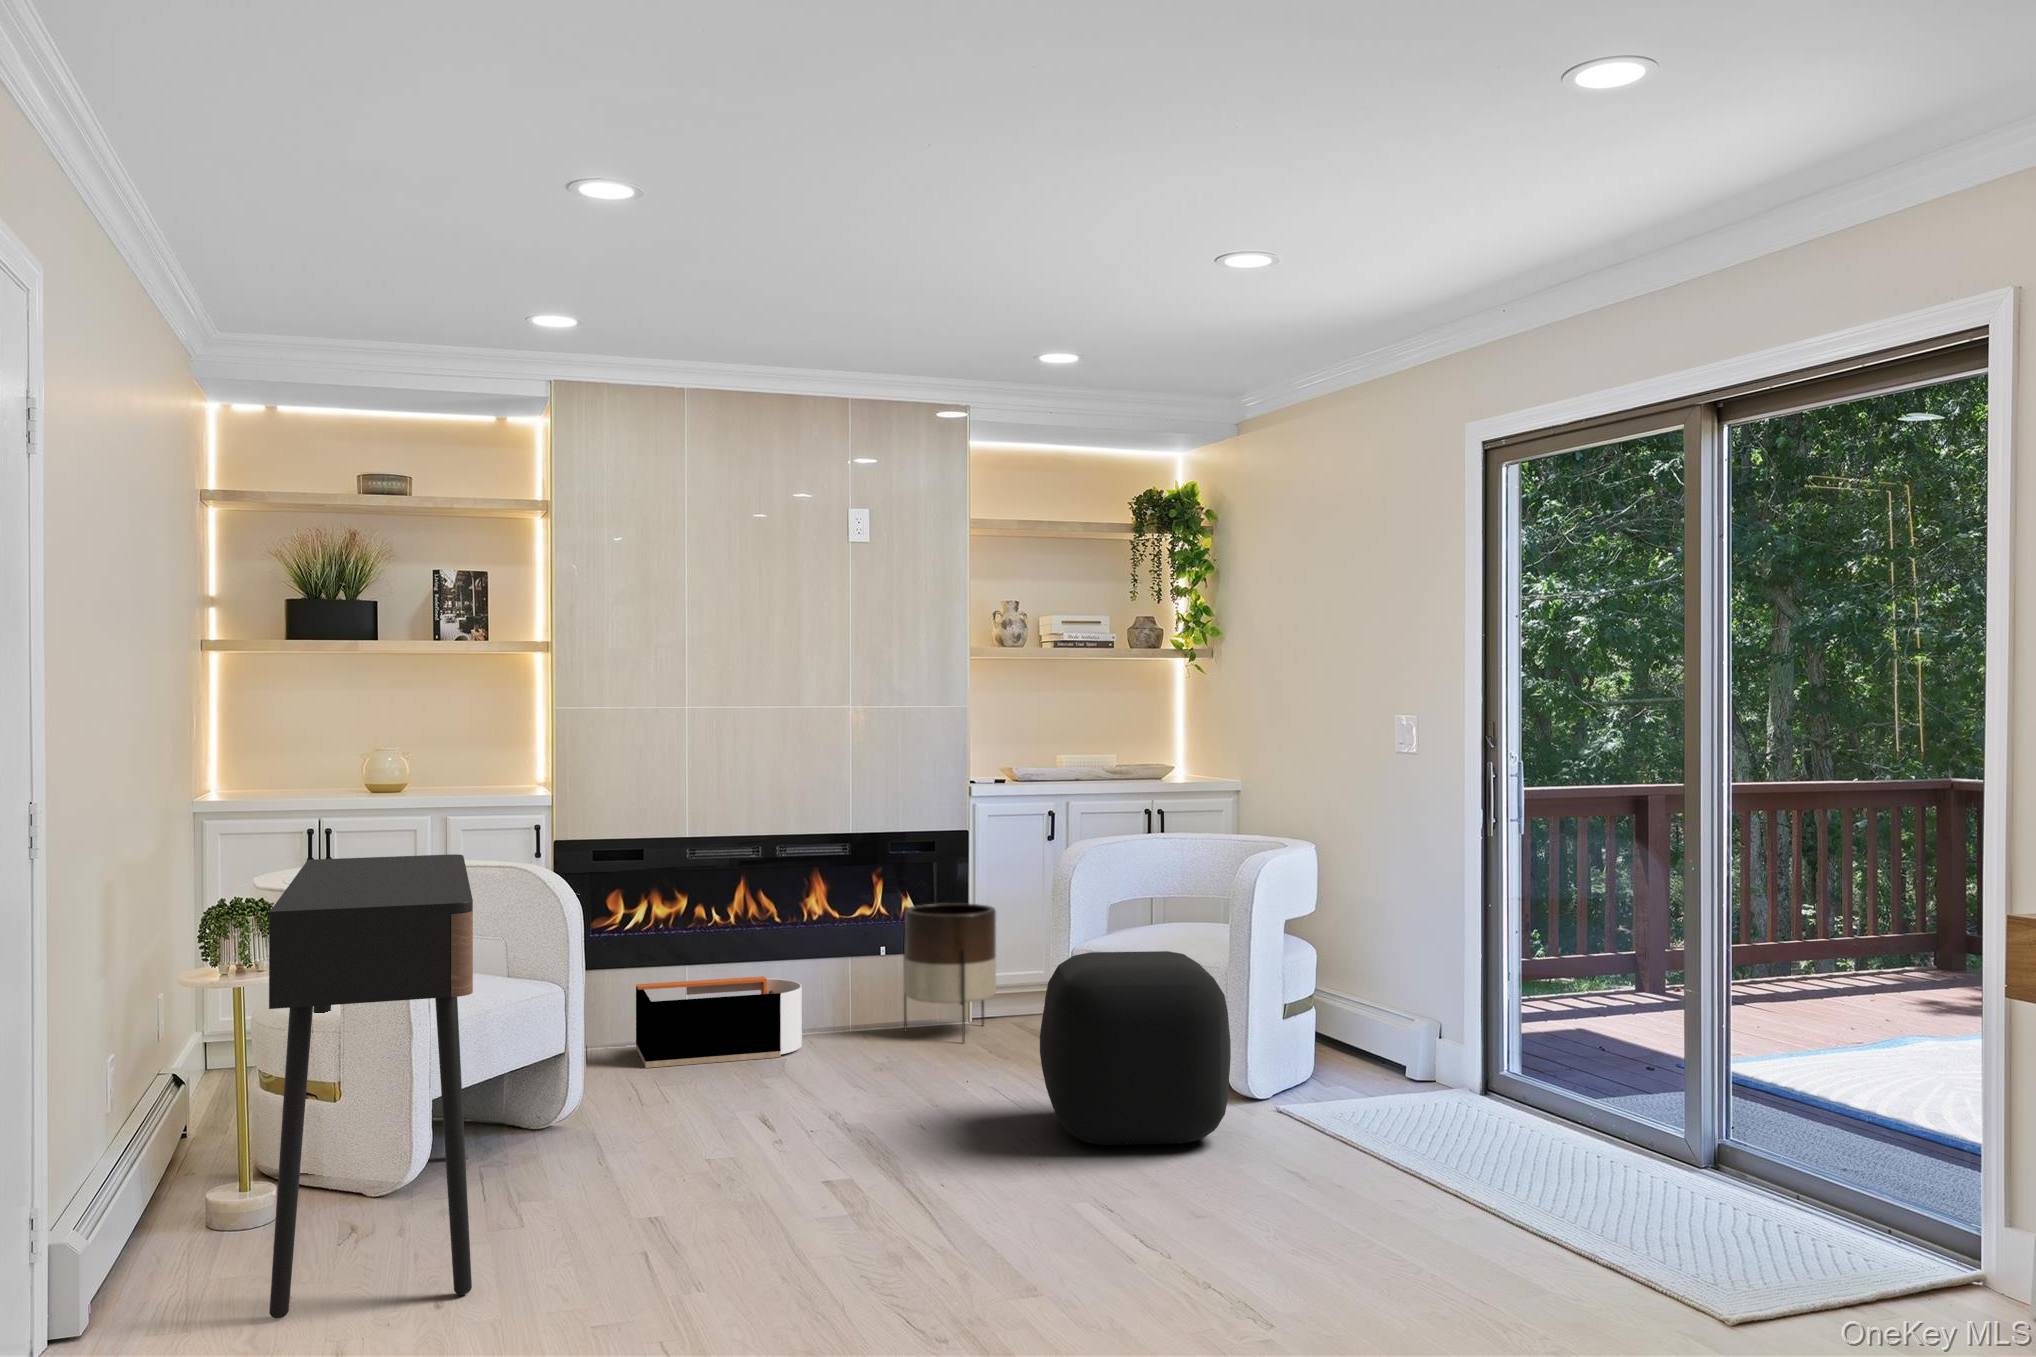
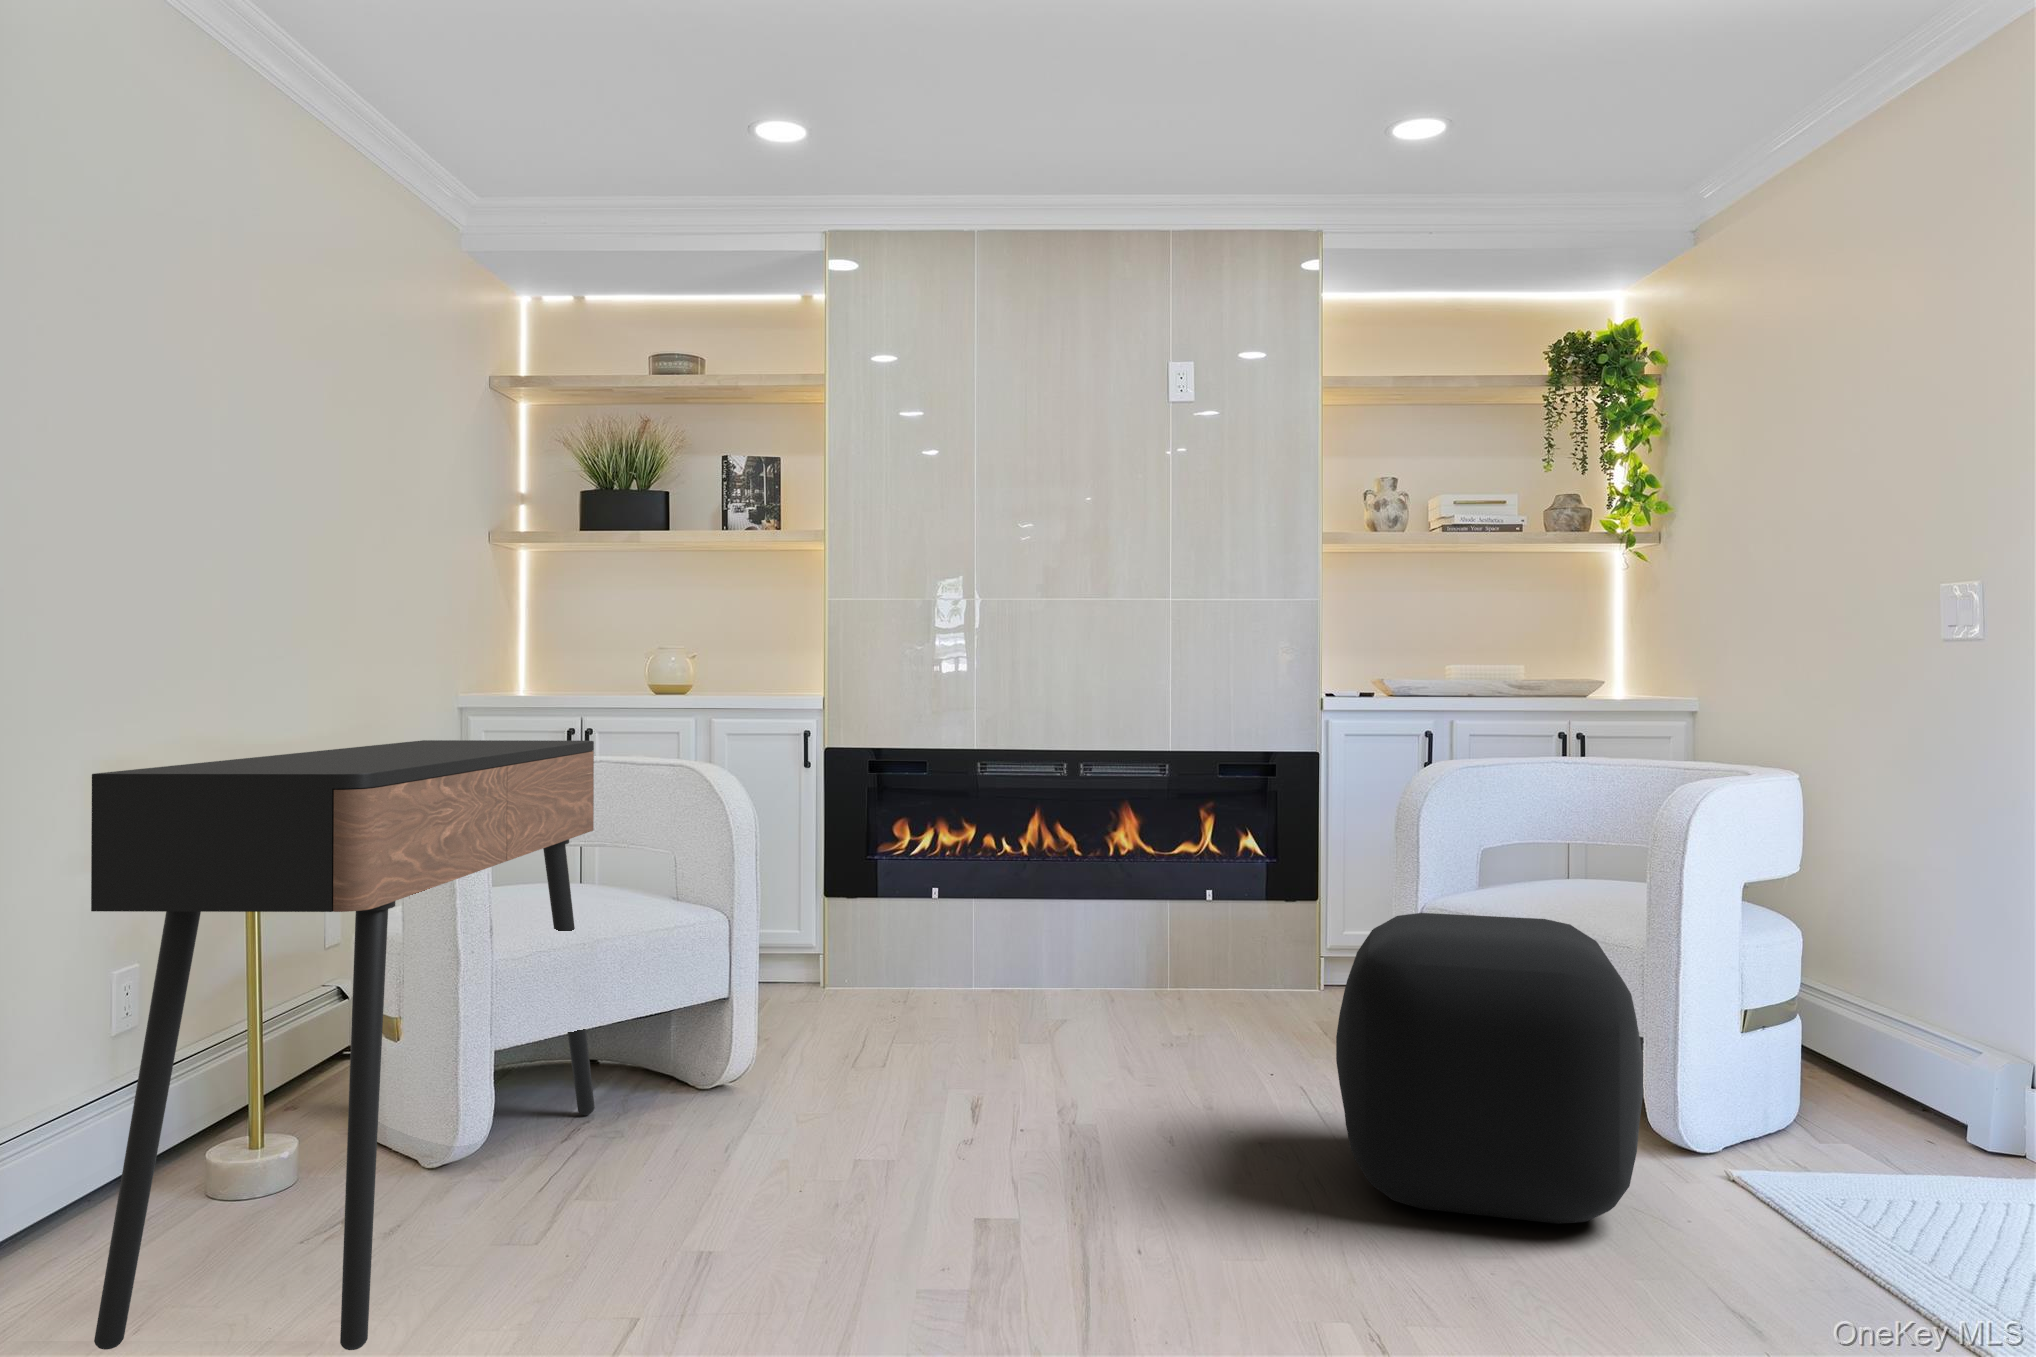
planter: present [904,903,996,1042] -> none [1228,843,1344,1020]
storage bin: present [636,976,802,1068] -> none [900,918,1095,1018]

